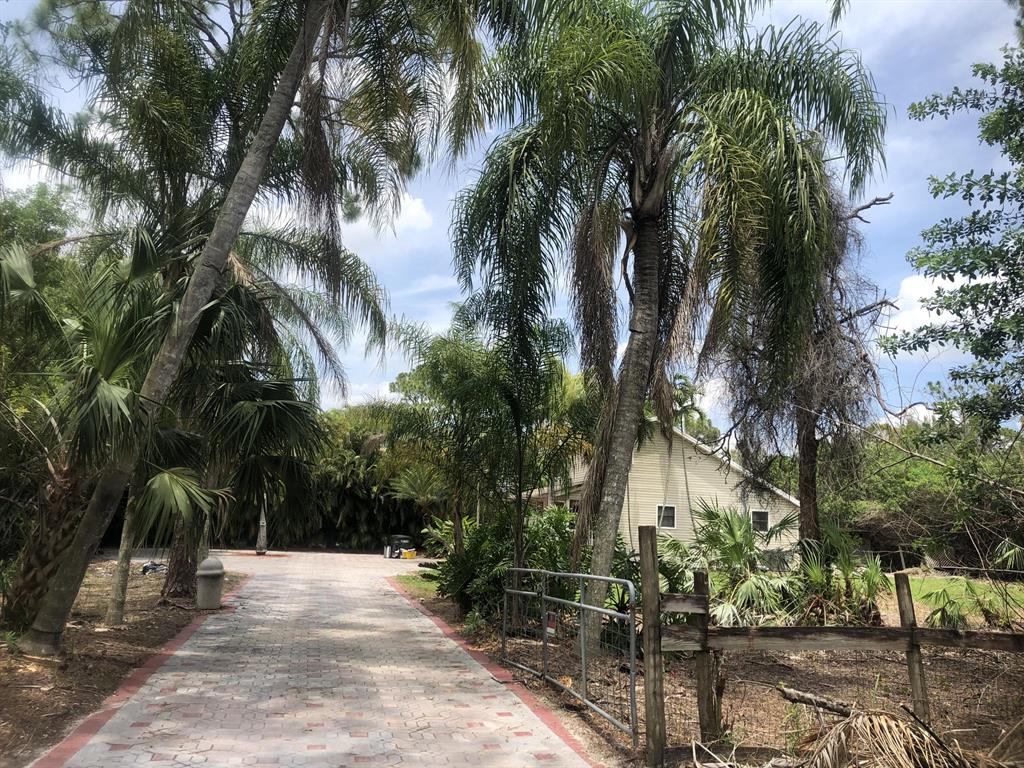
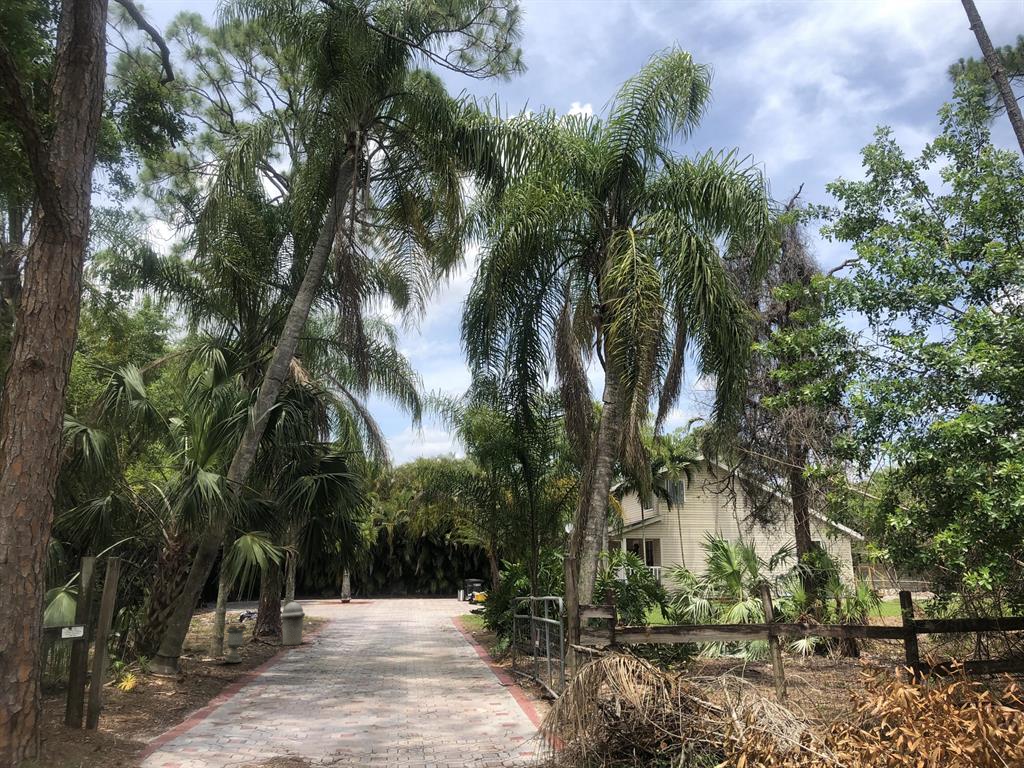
planter: none [125,586,154,634] -> present [225,625,246,663]

